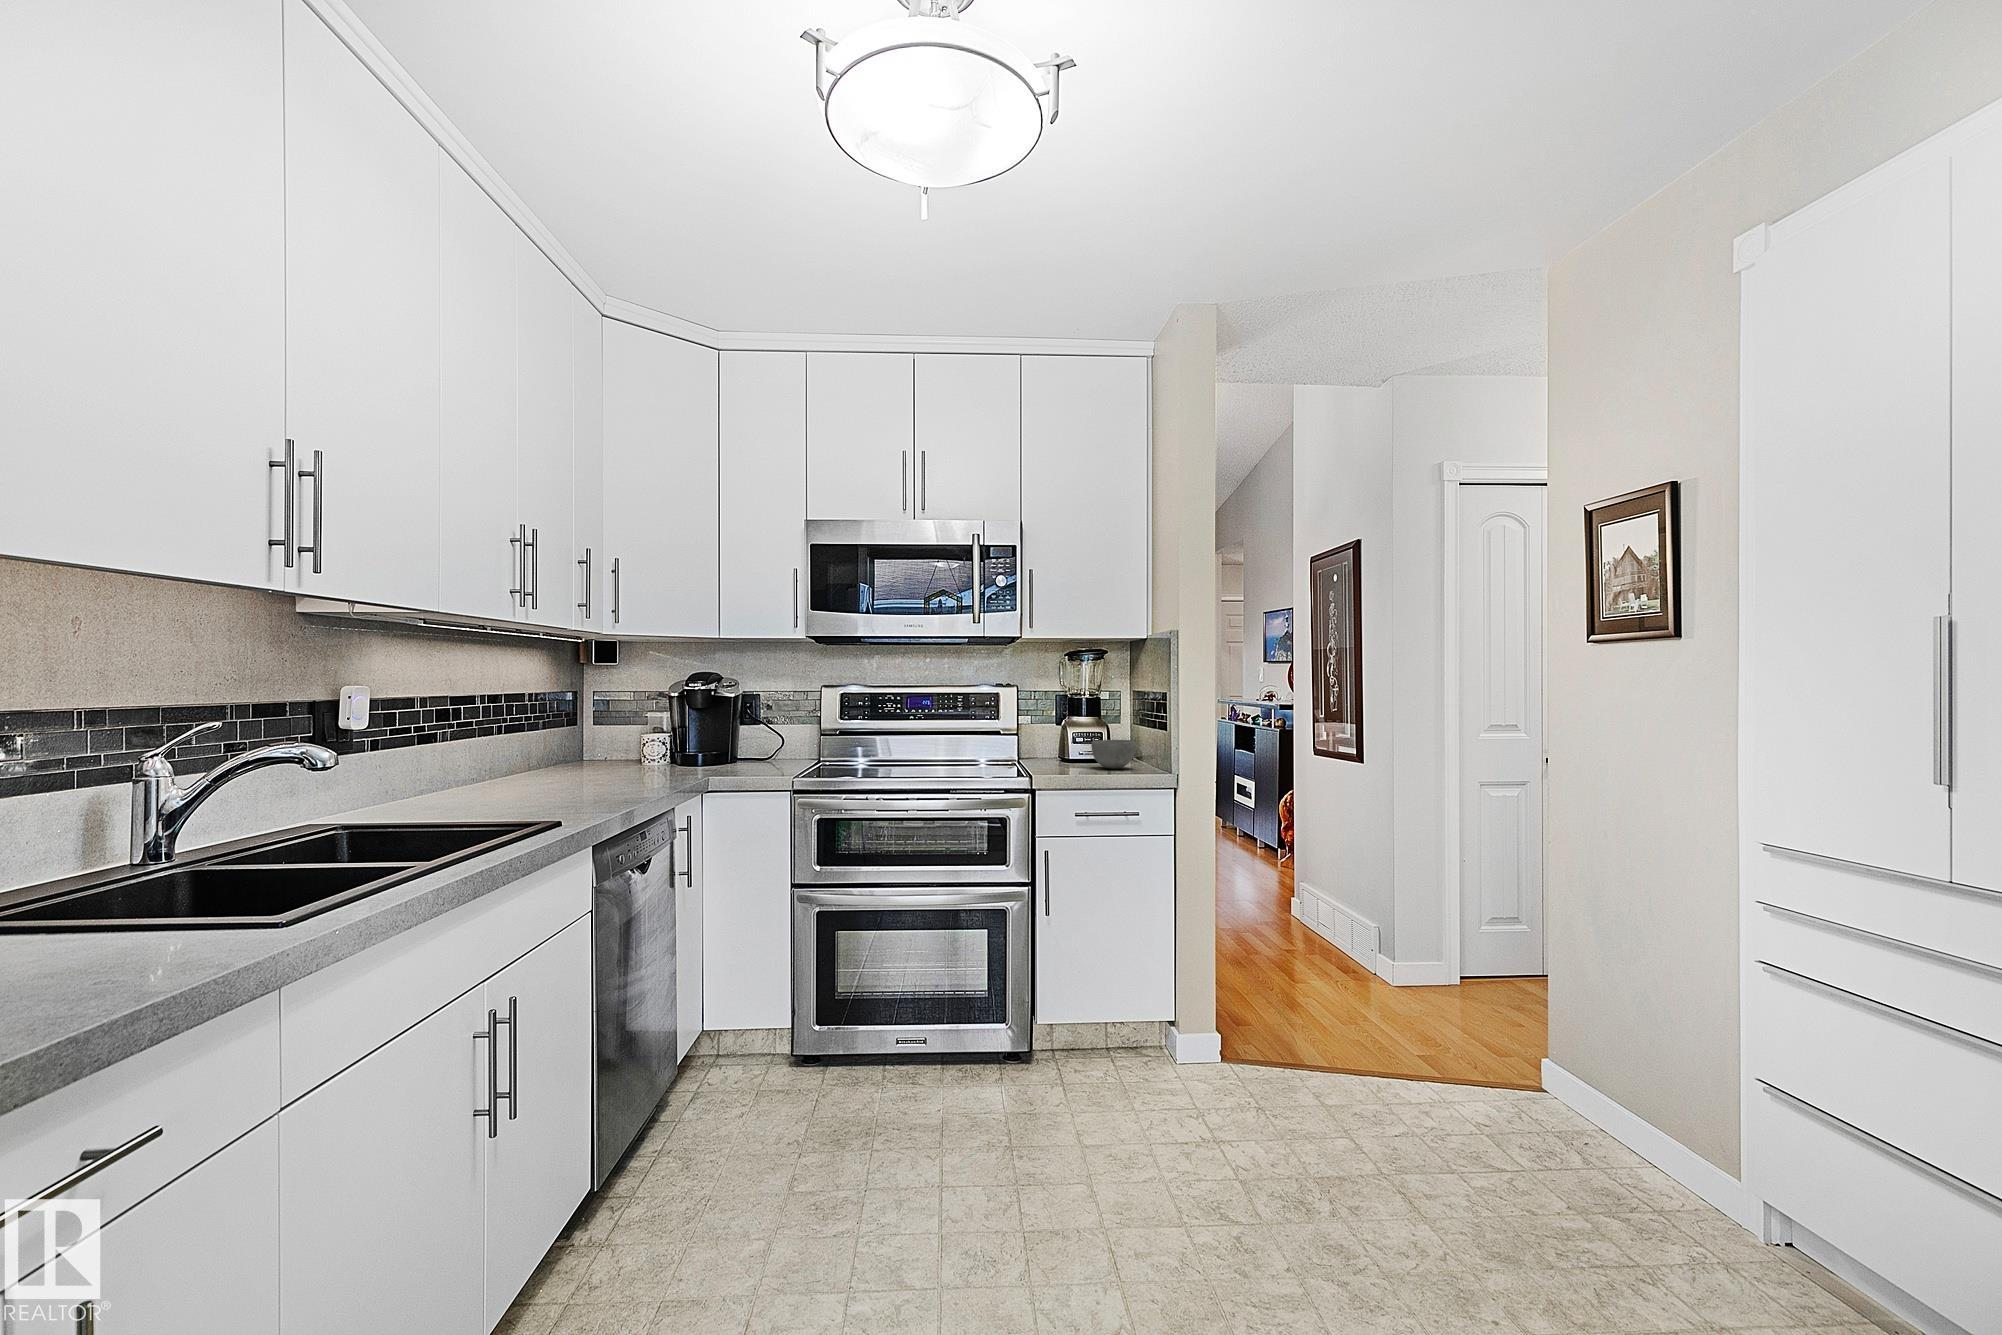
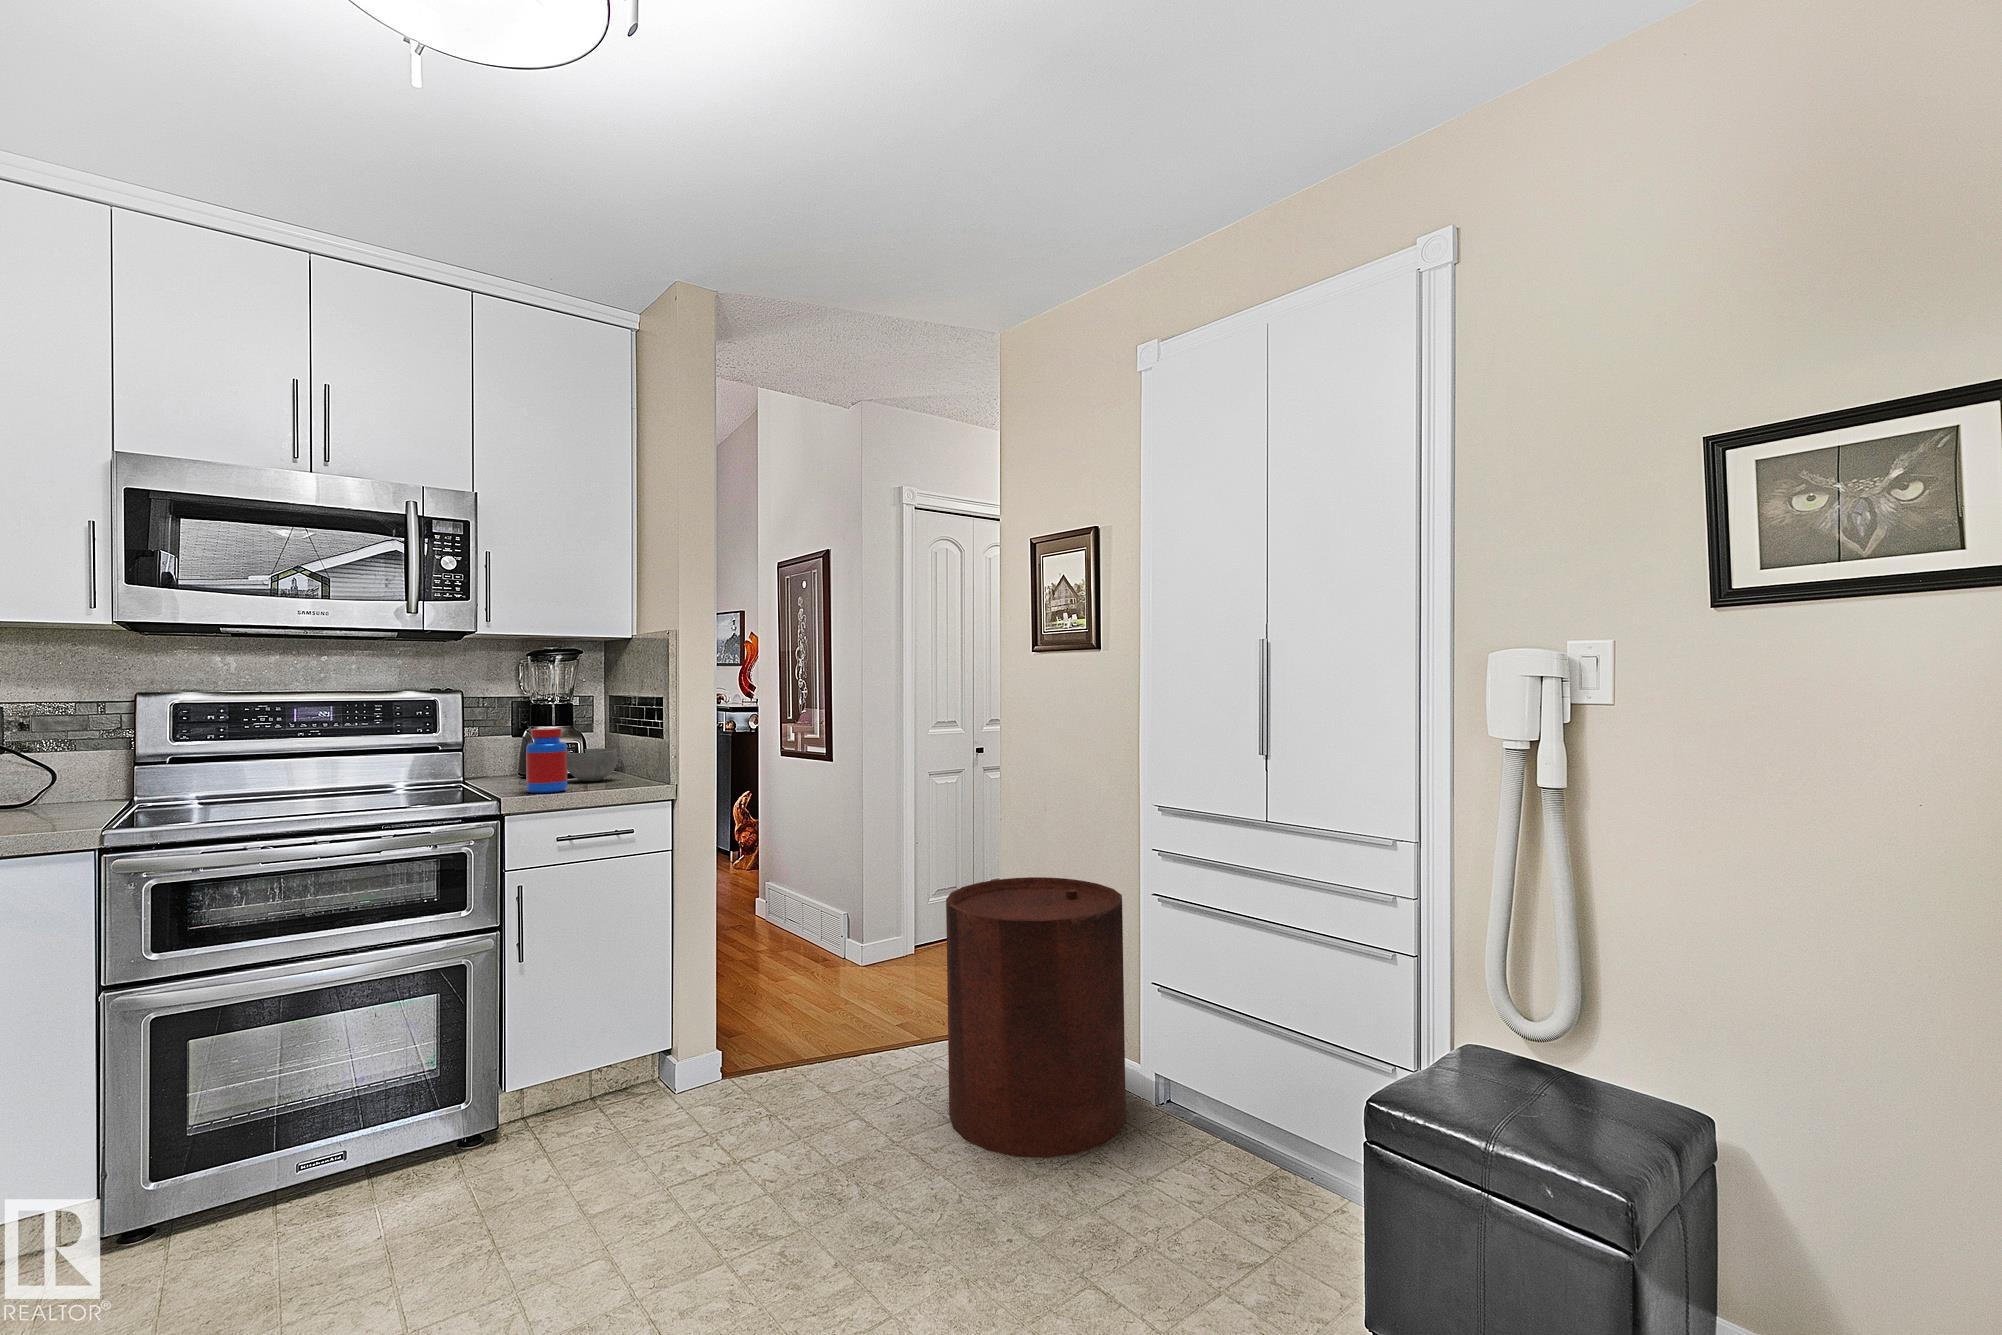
jar: none [1056,720,1088,776] -> present [526,728,568,793]
trash can: none [1436,909,1667,1233] -> present [946,877,1126,1158]

